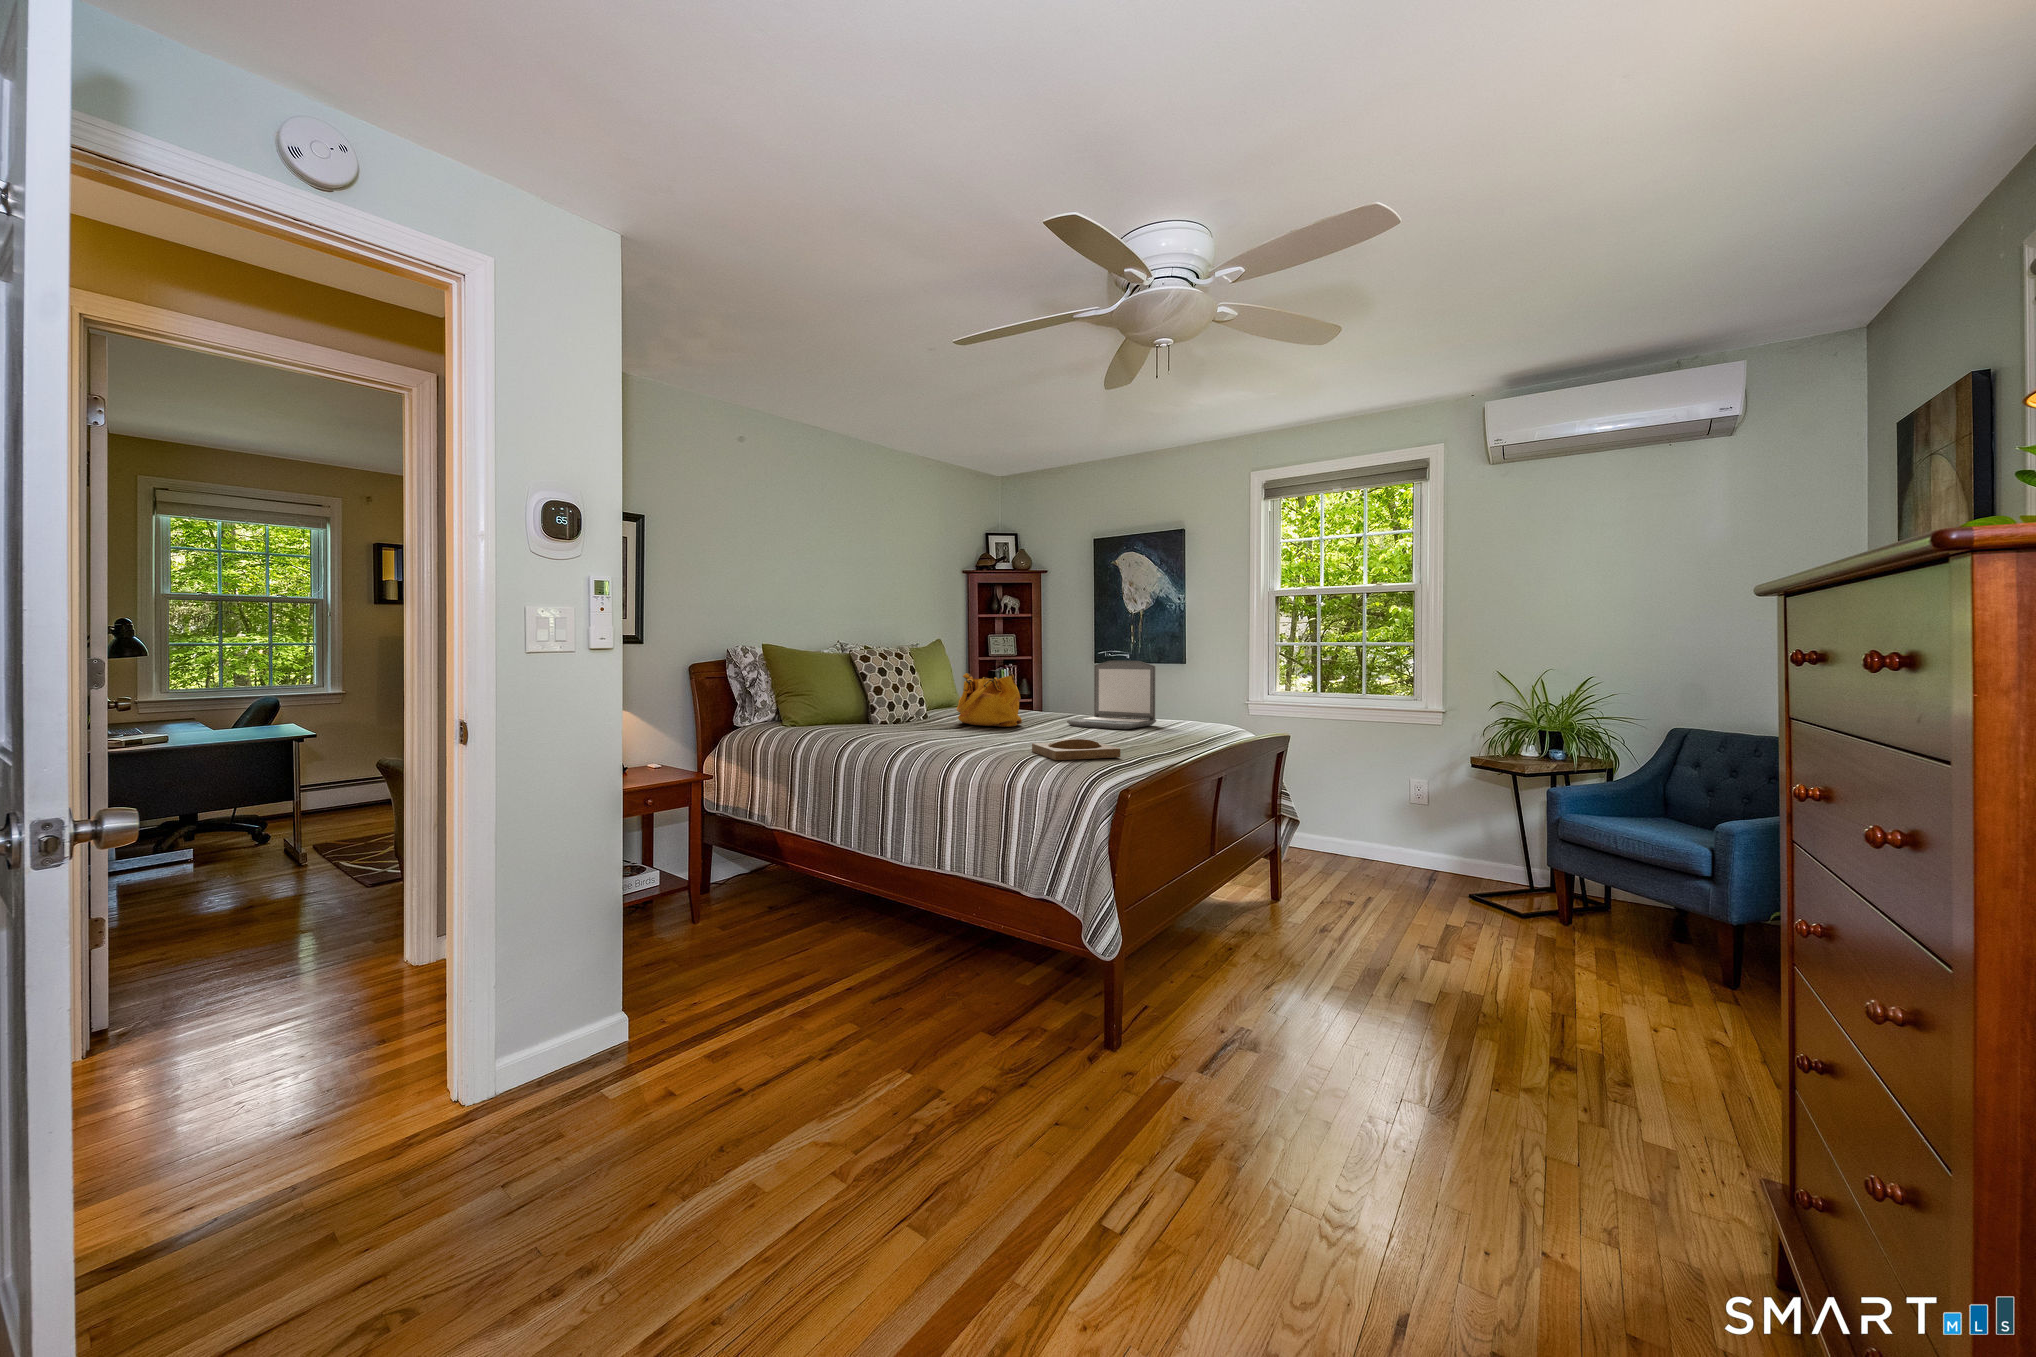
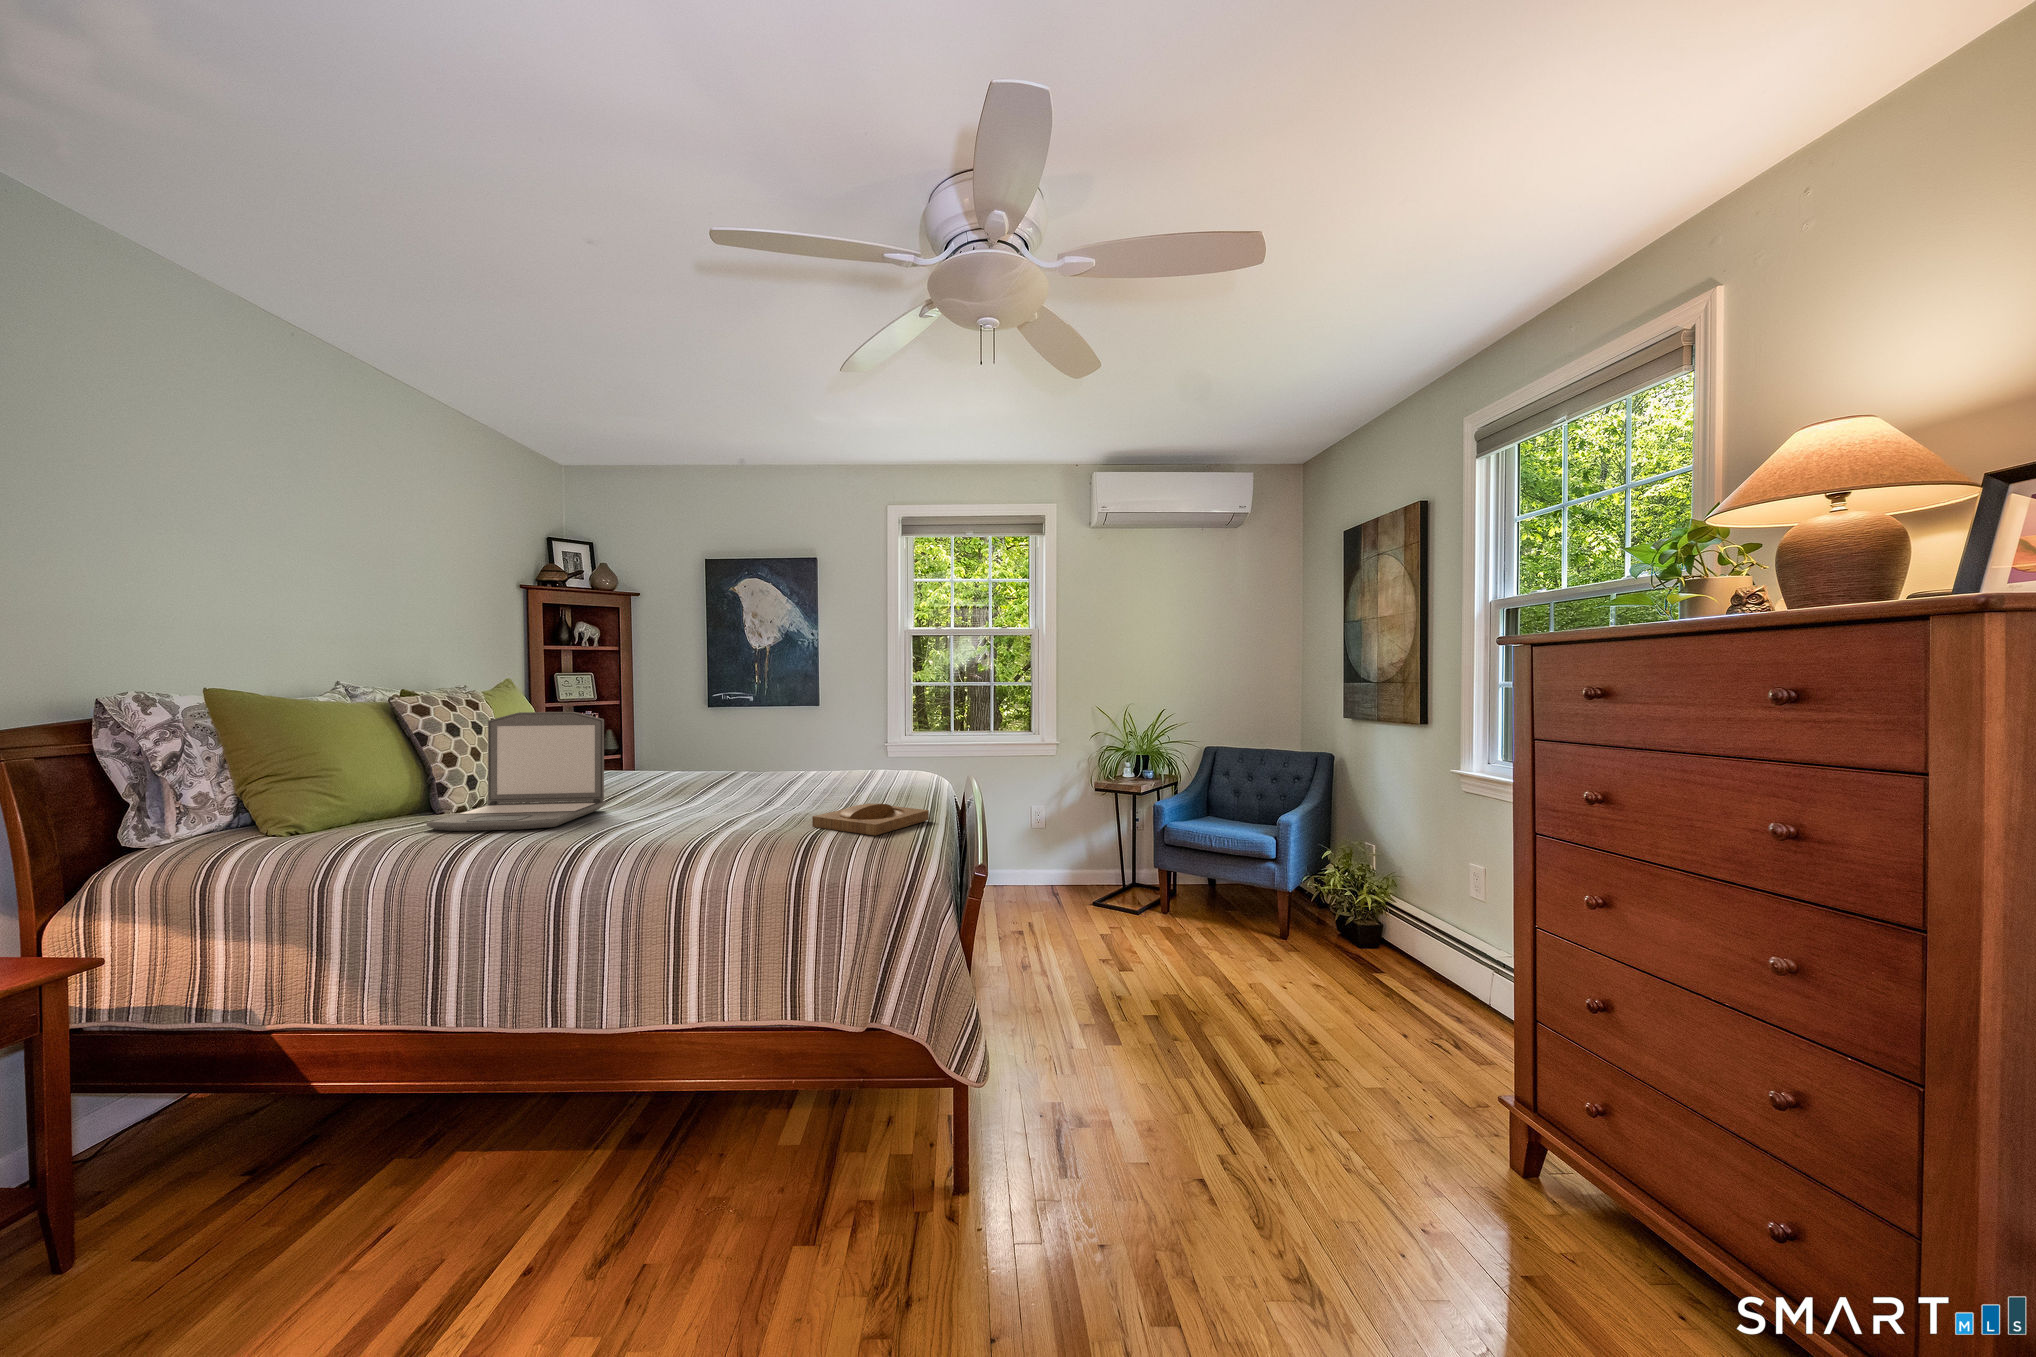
laptop: present [1067,661,1156,729] -> present [427,712,606,831]
handbag: present [956,671,1022,727] -> none [602,721,700,795]

